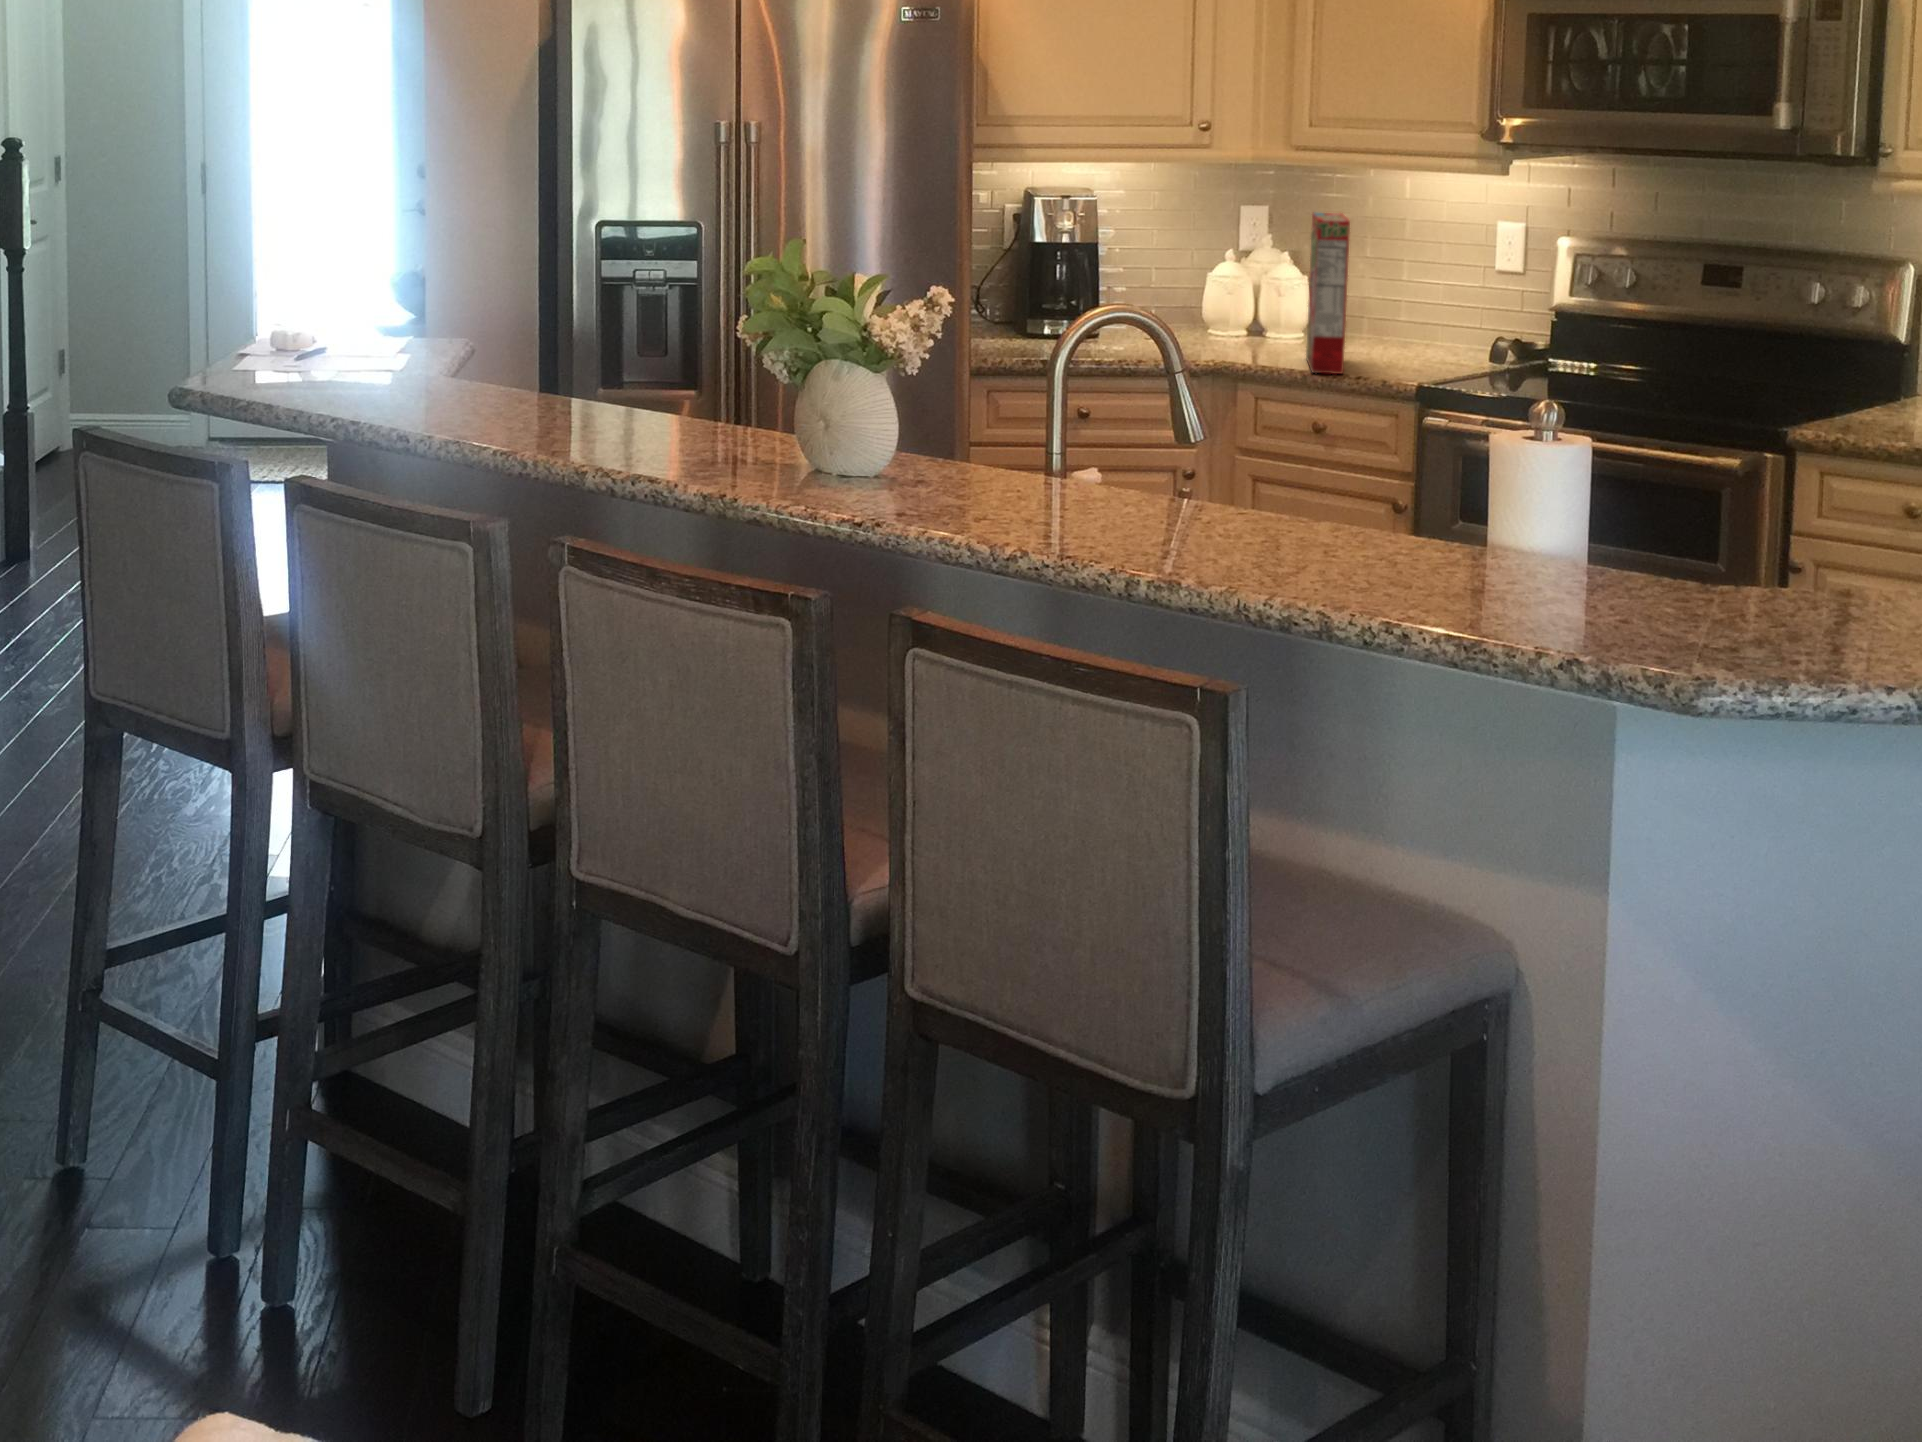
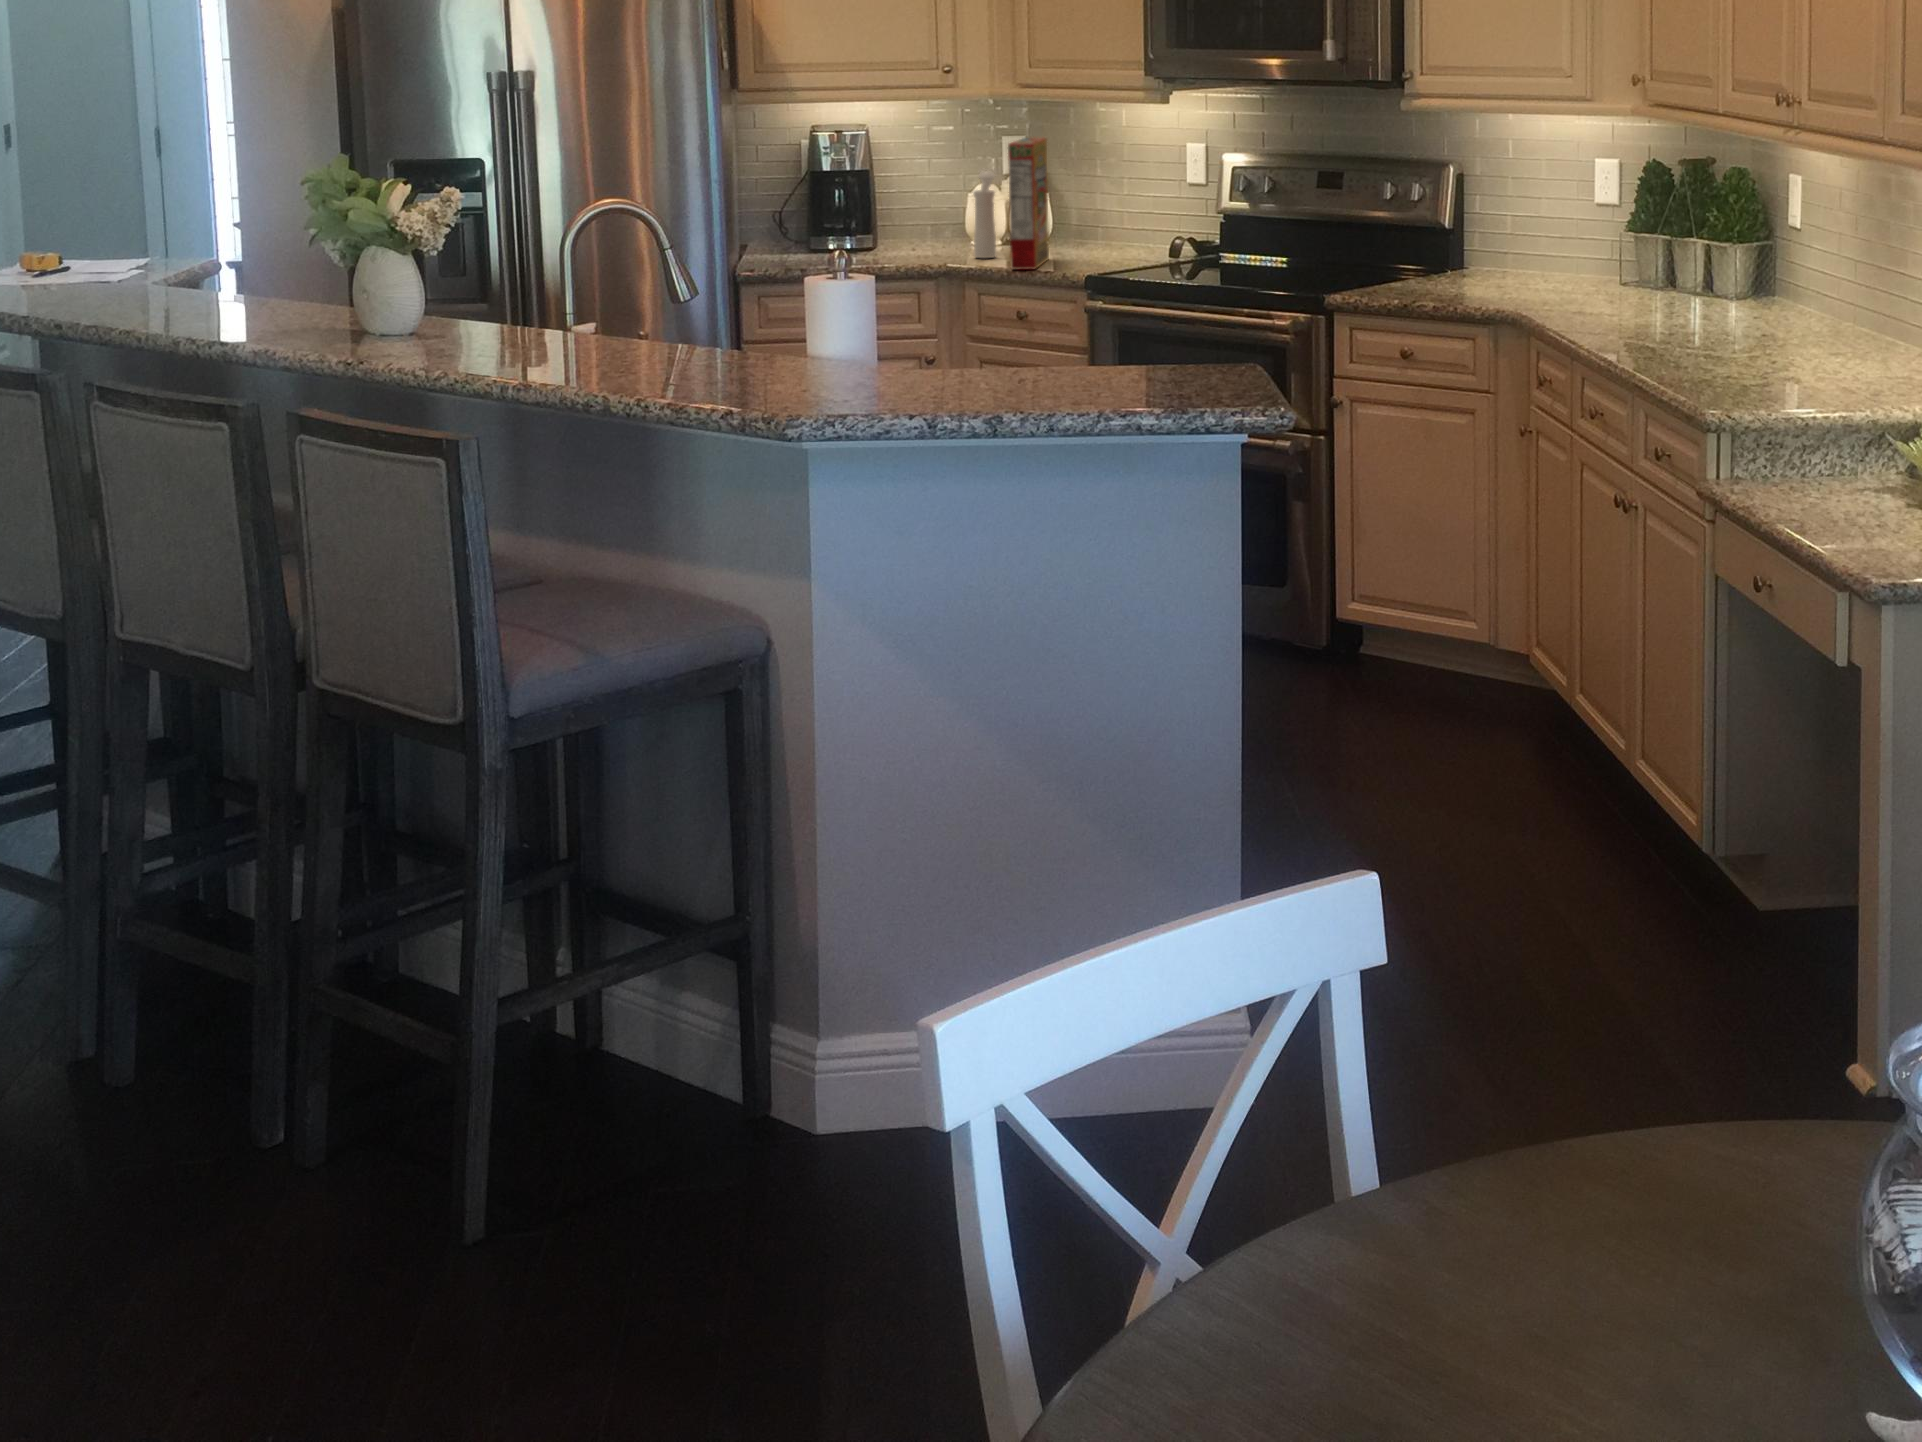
pepper mill: none [1239,249,1270,355] -> present [973,171,997,258]

